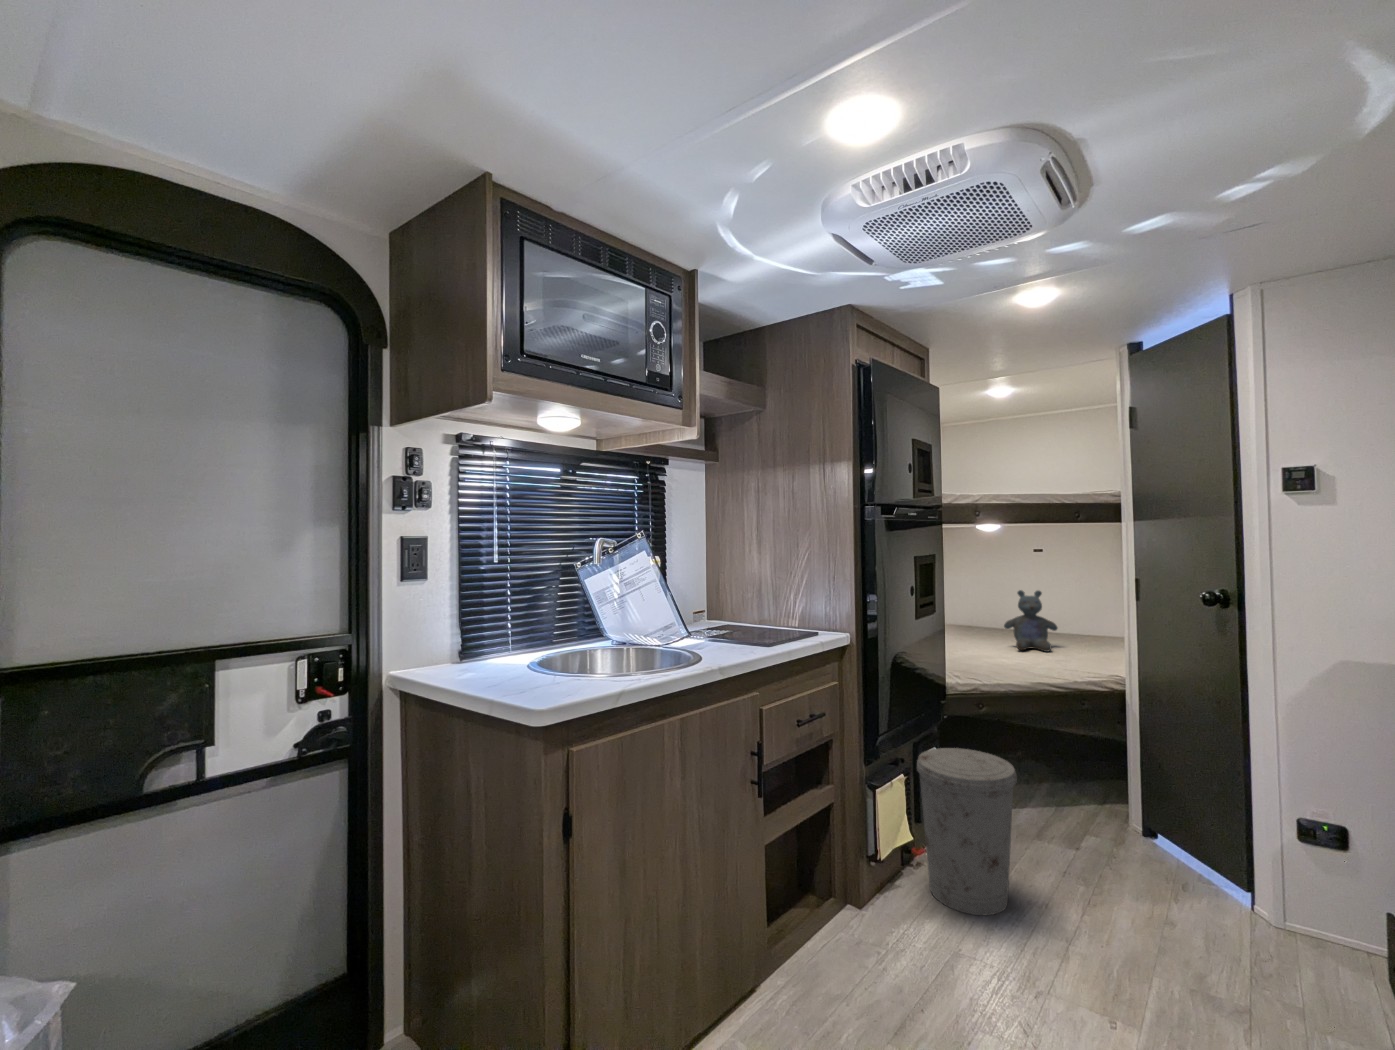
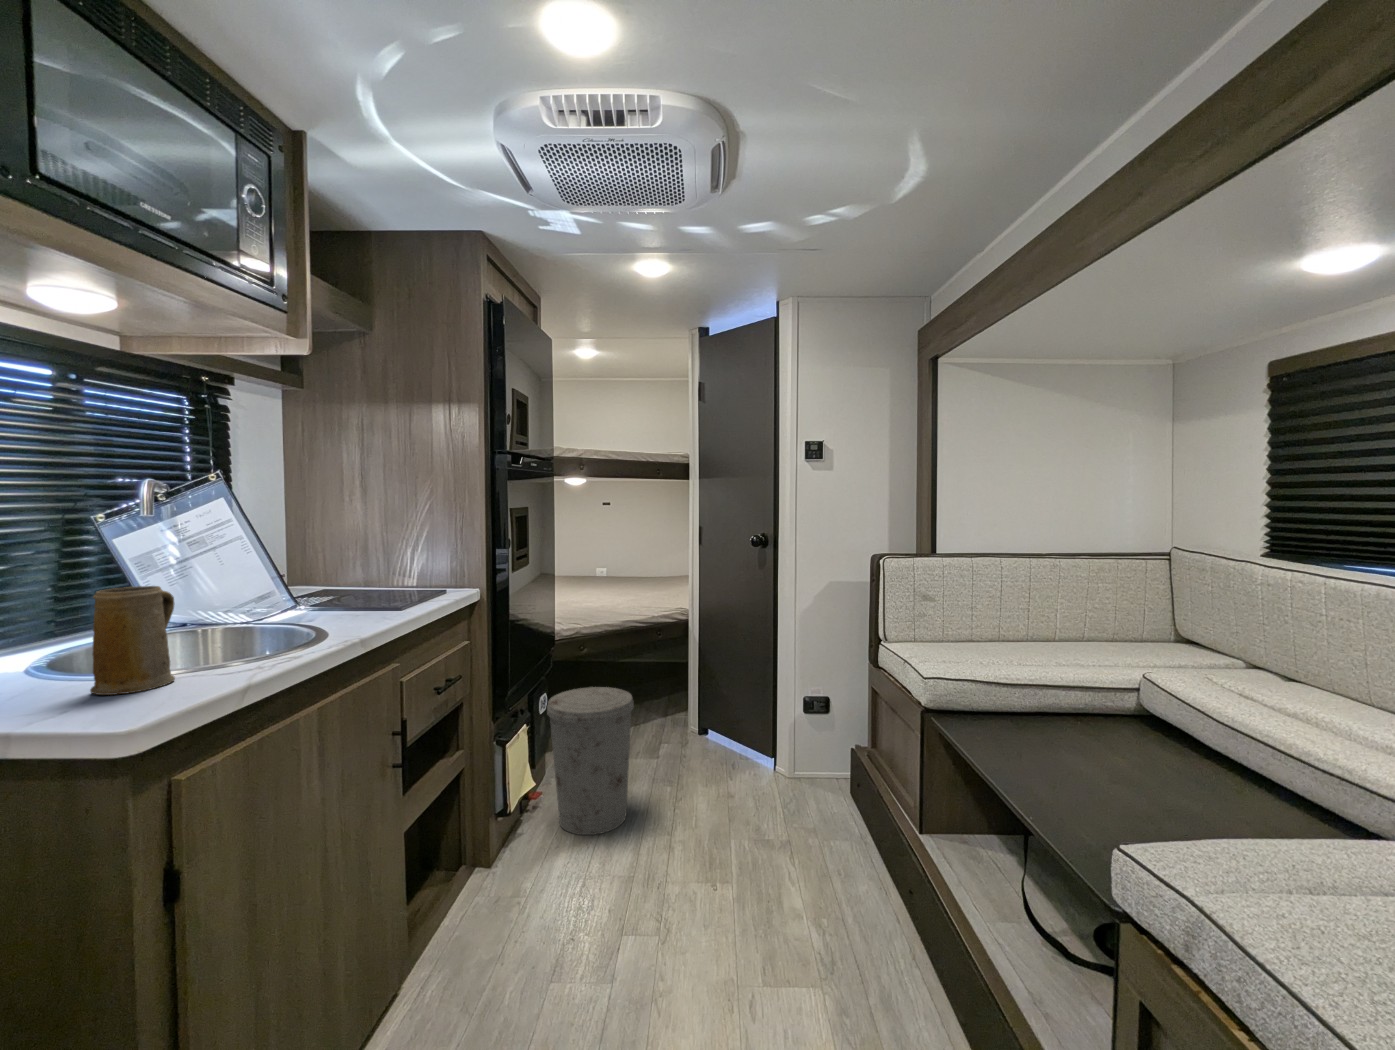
stuffed bear: present [1004,590,1057,652] -> none [589,543,632,597]
mug: none [527,621,576,693] -> present [90,586,175,695]

